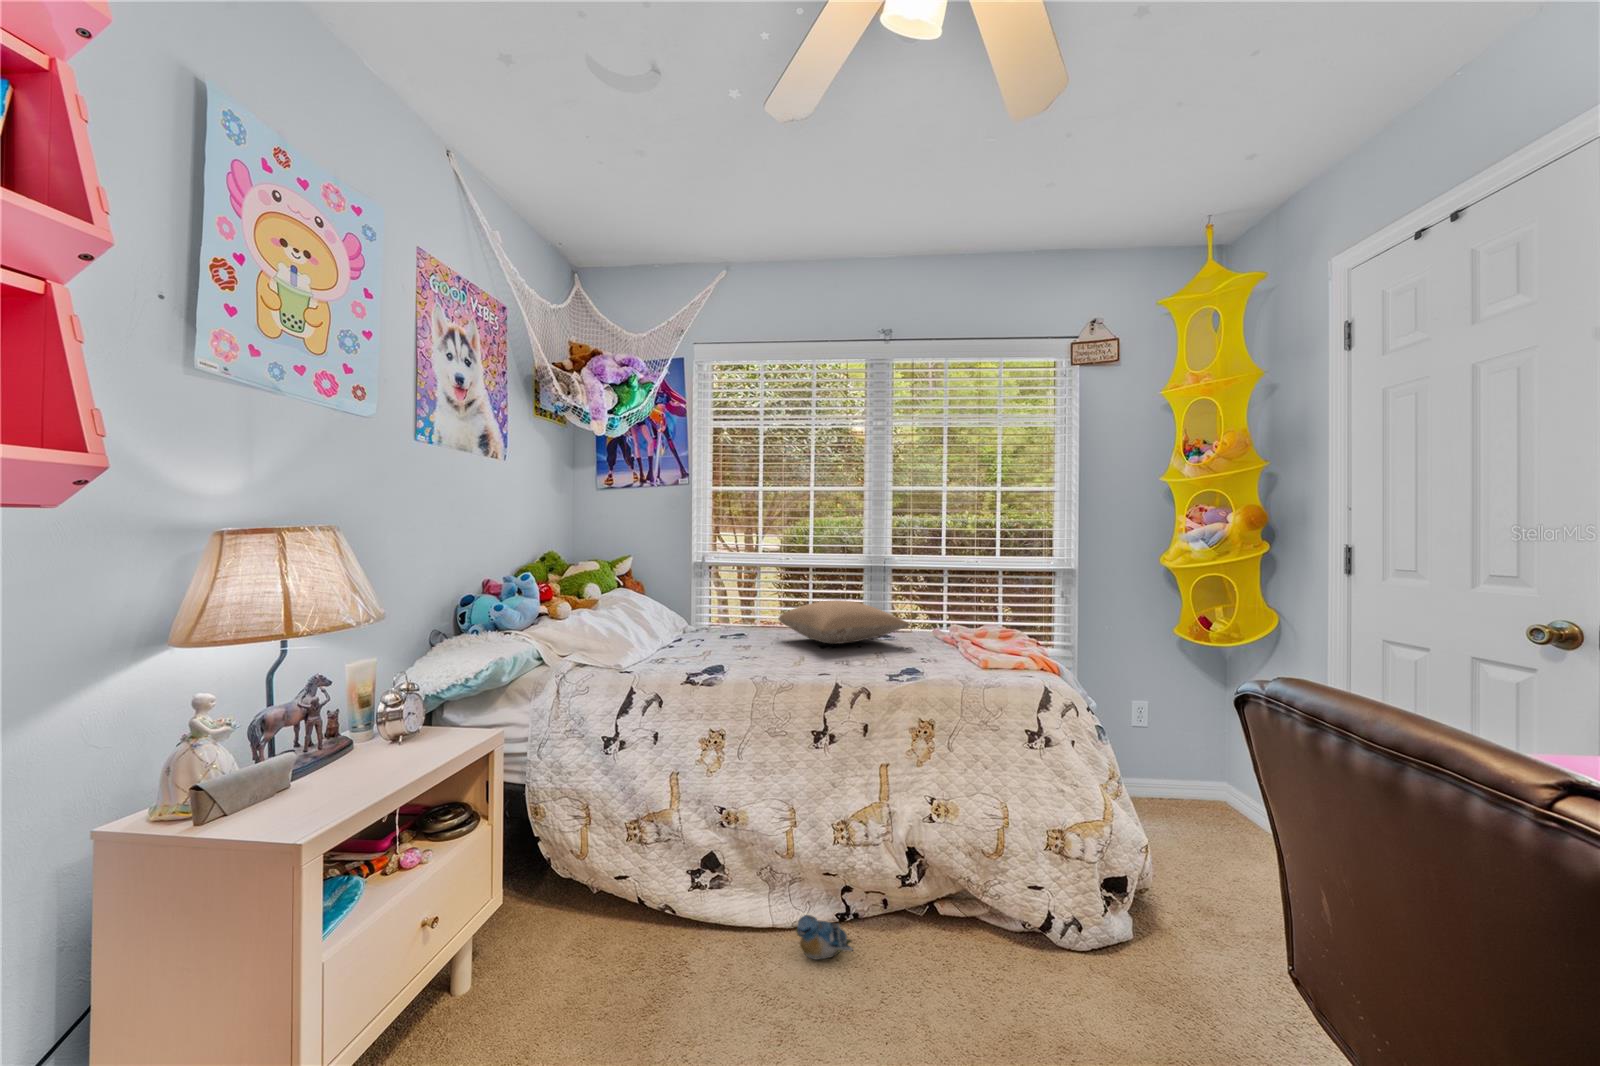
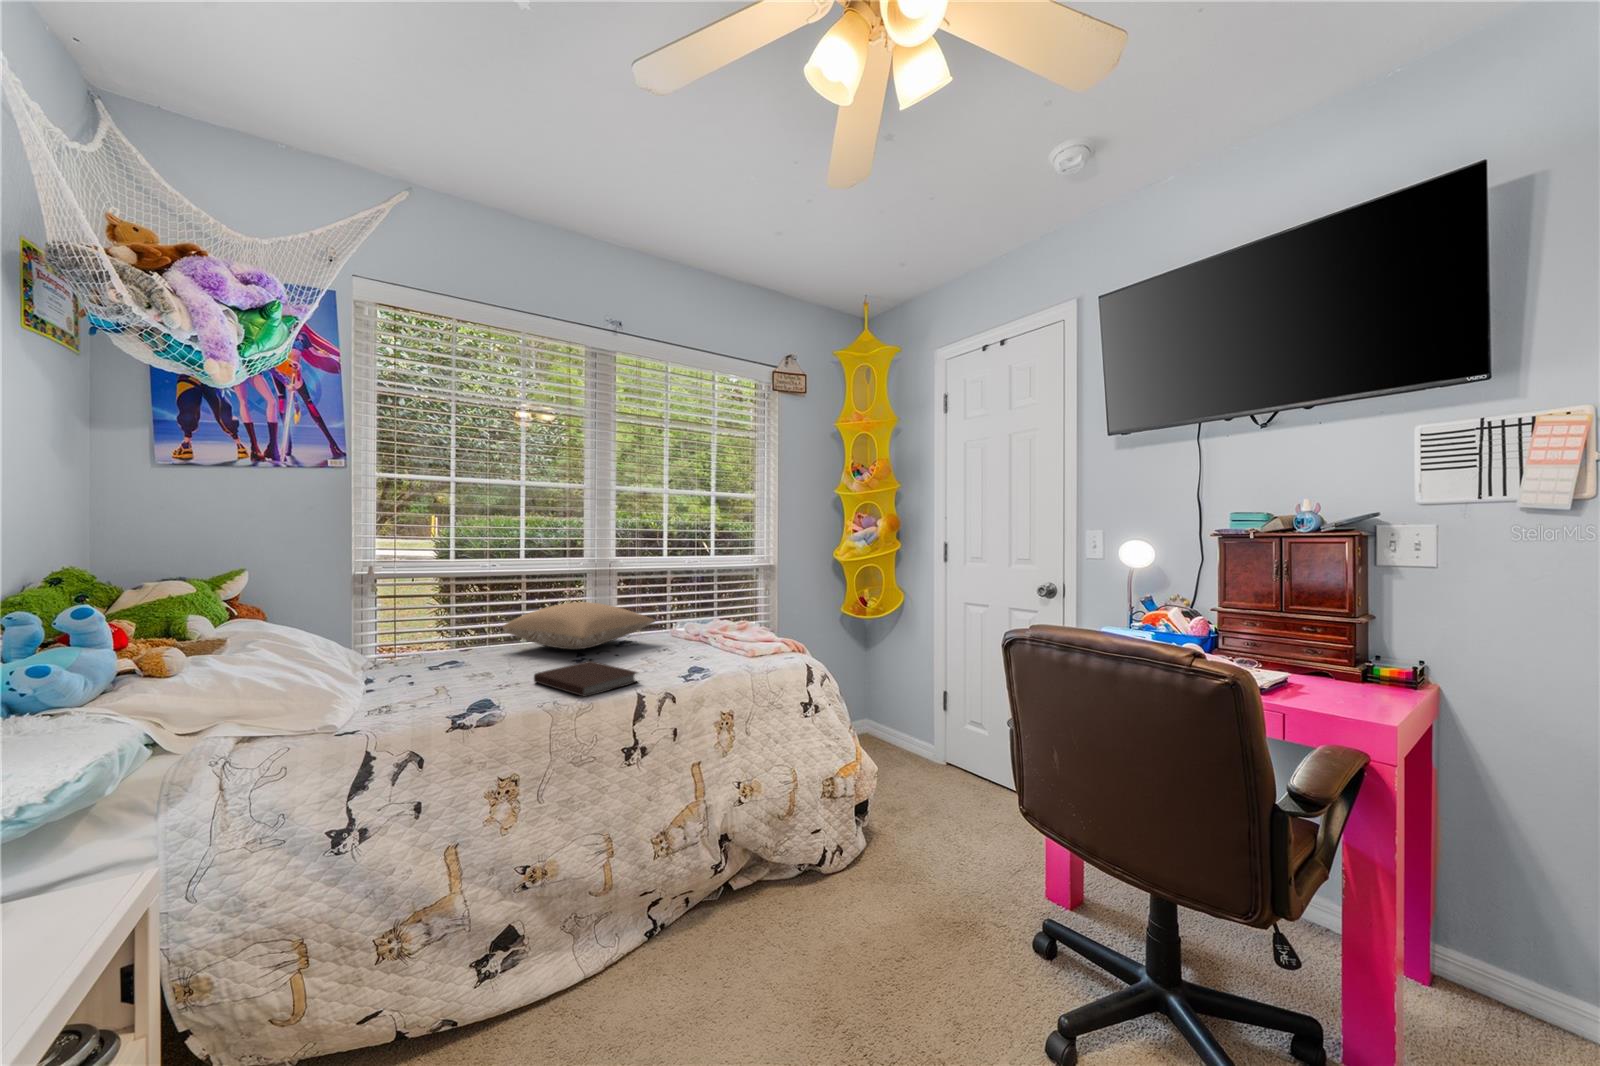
notebook: none [768,652,846,679] -> present [534,661,637,697]
plush toy: present [796,915,853,959] -> none [634,940,690,991]

